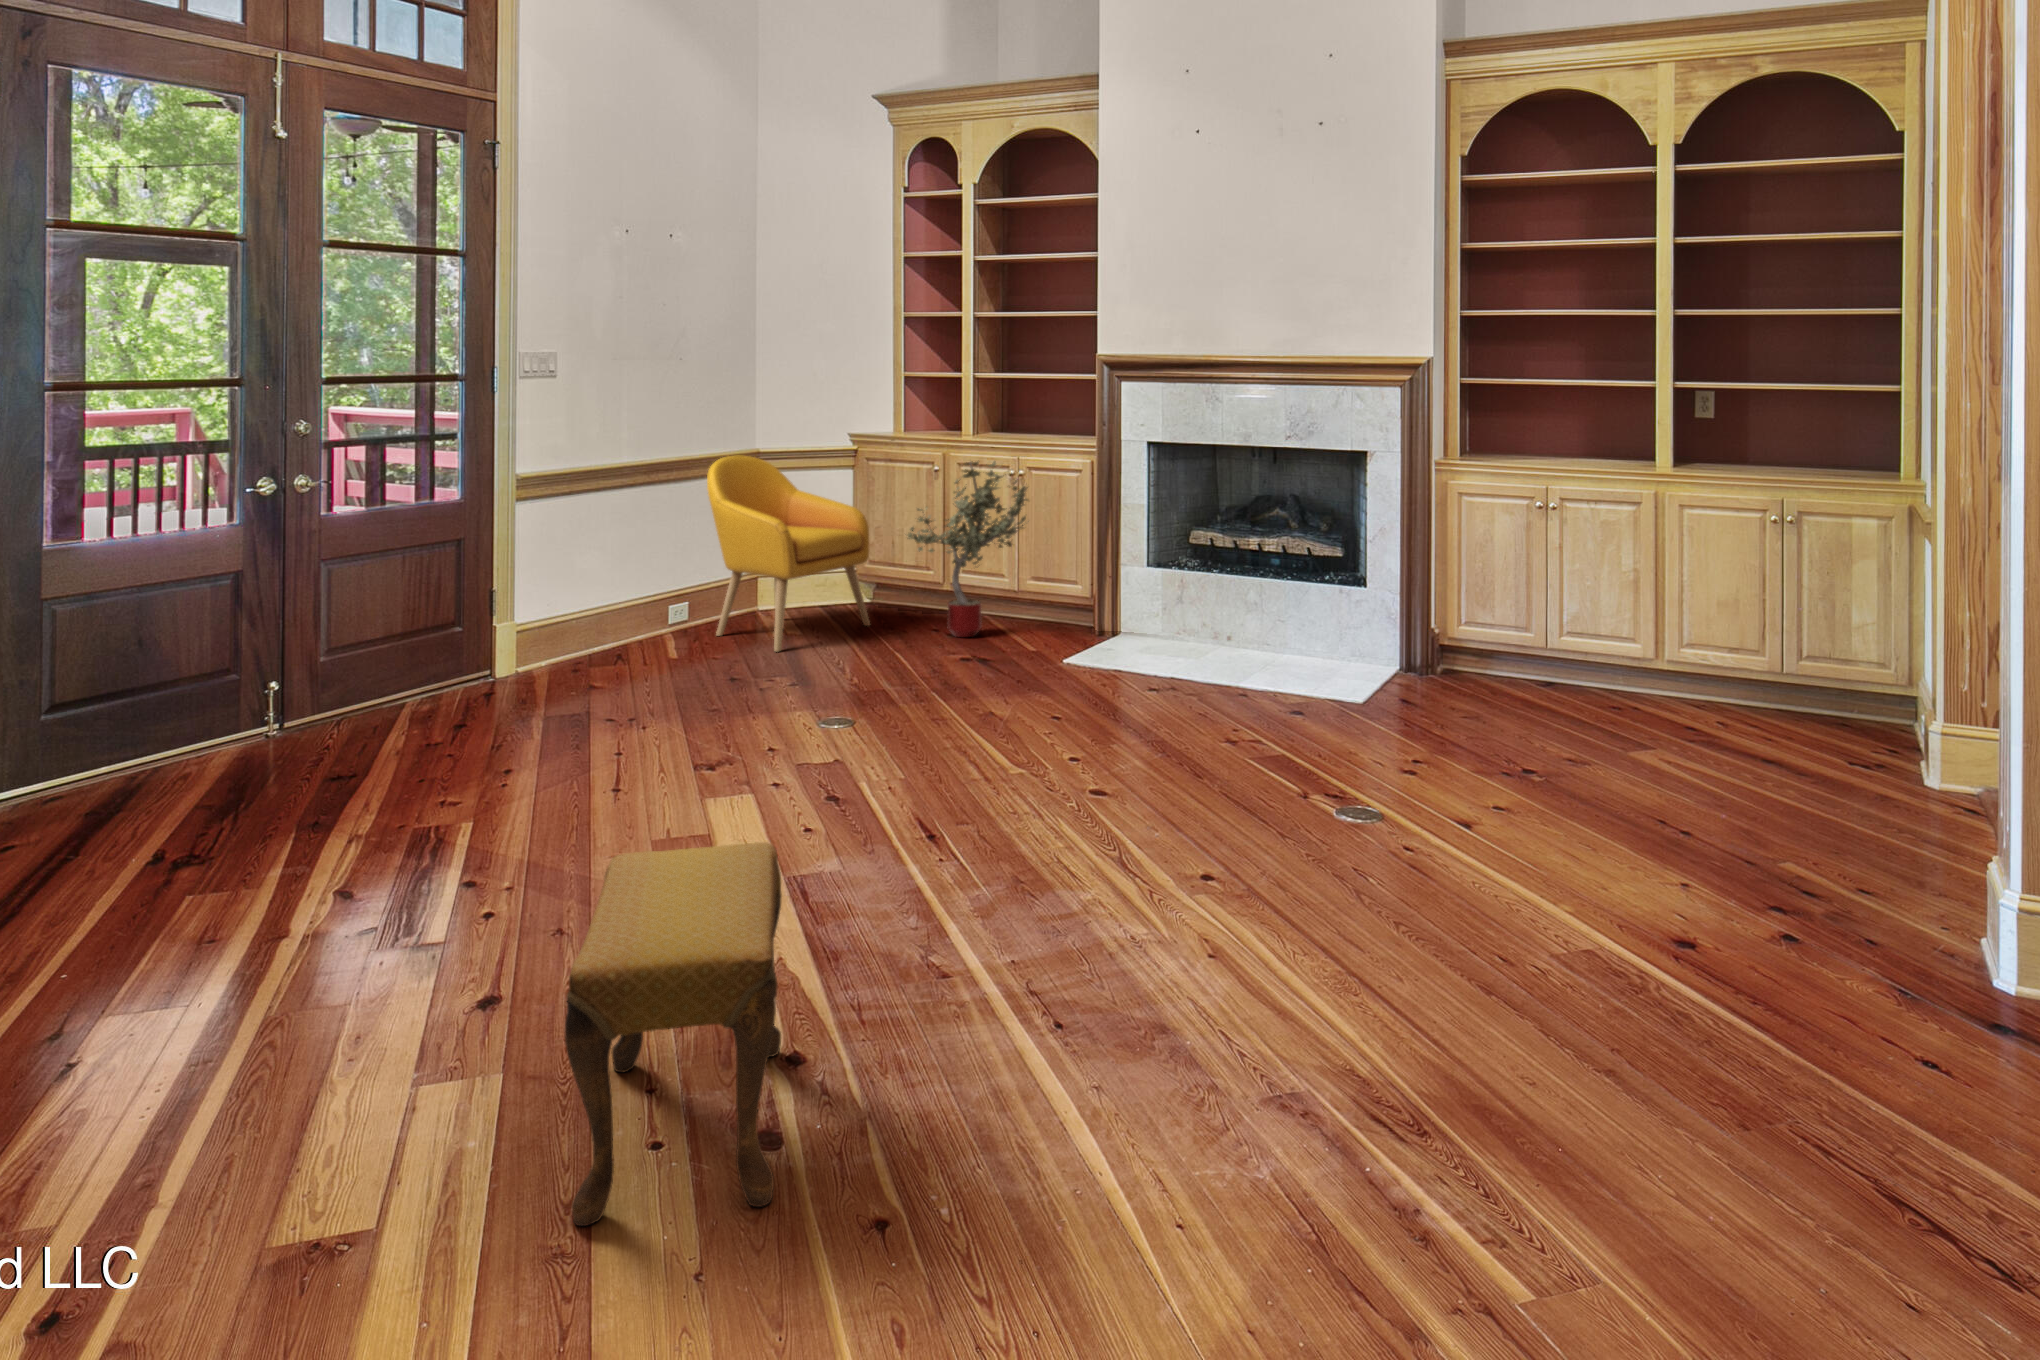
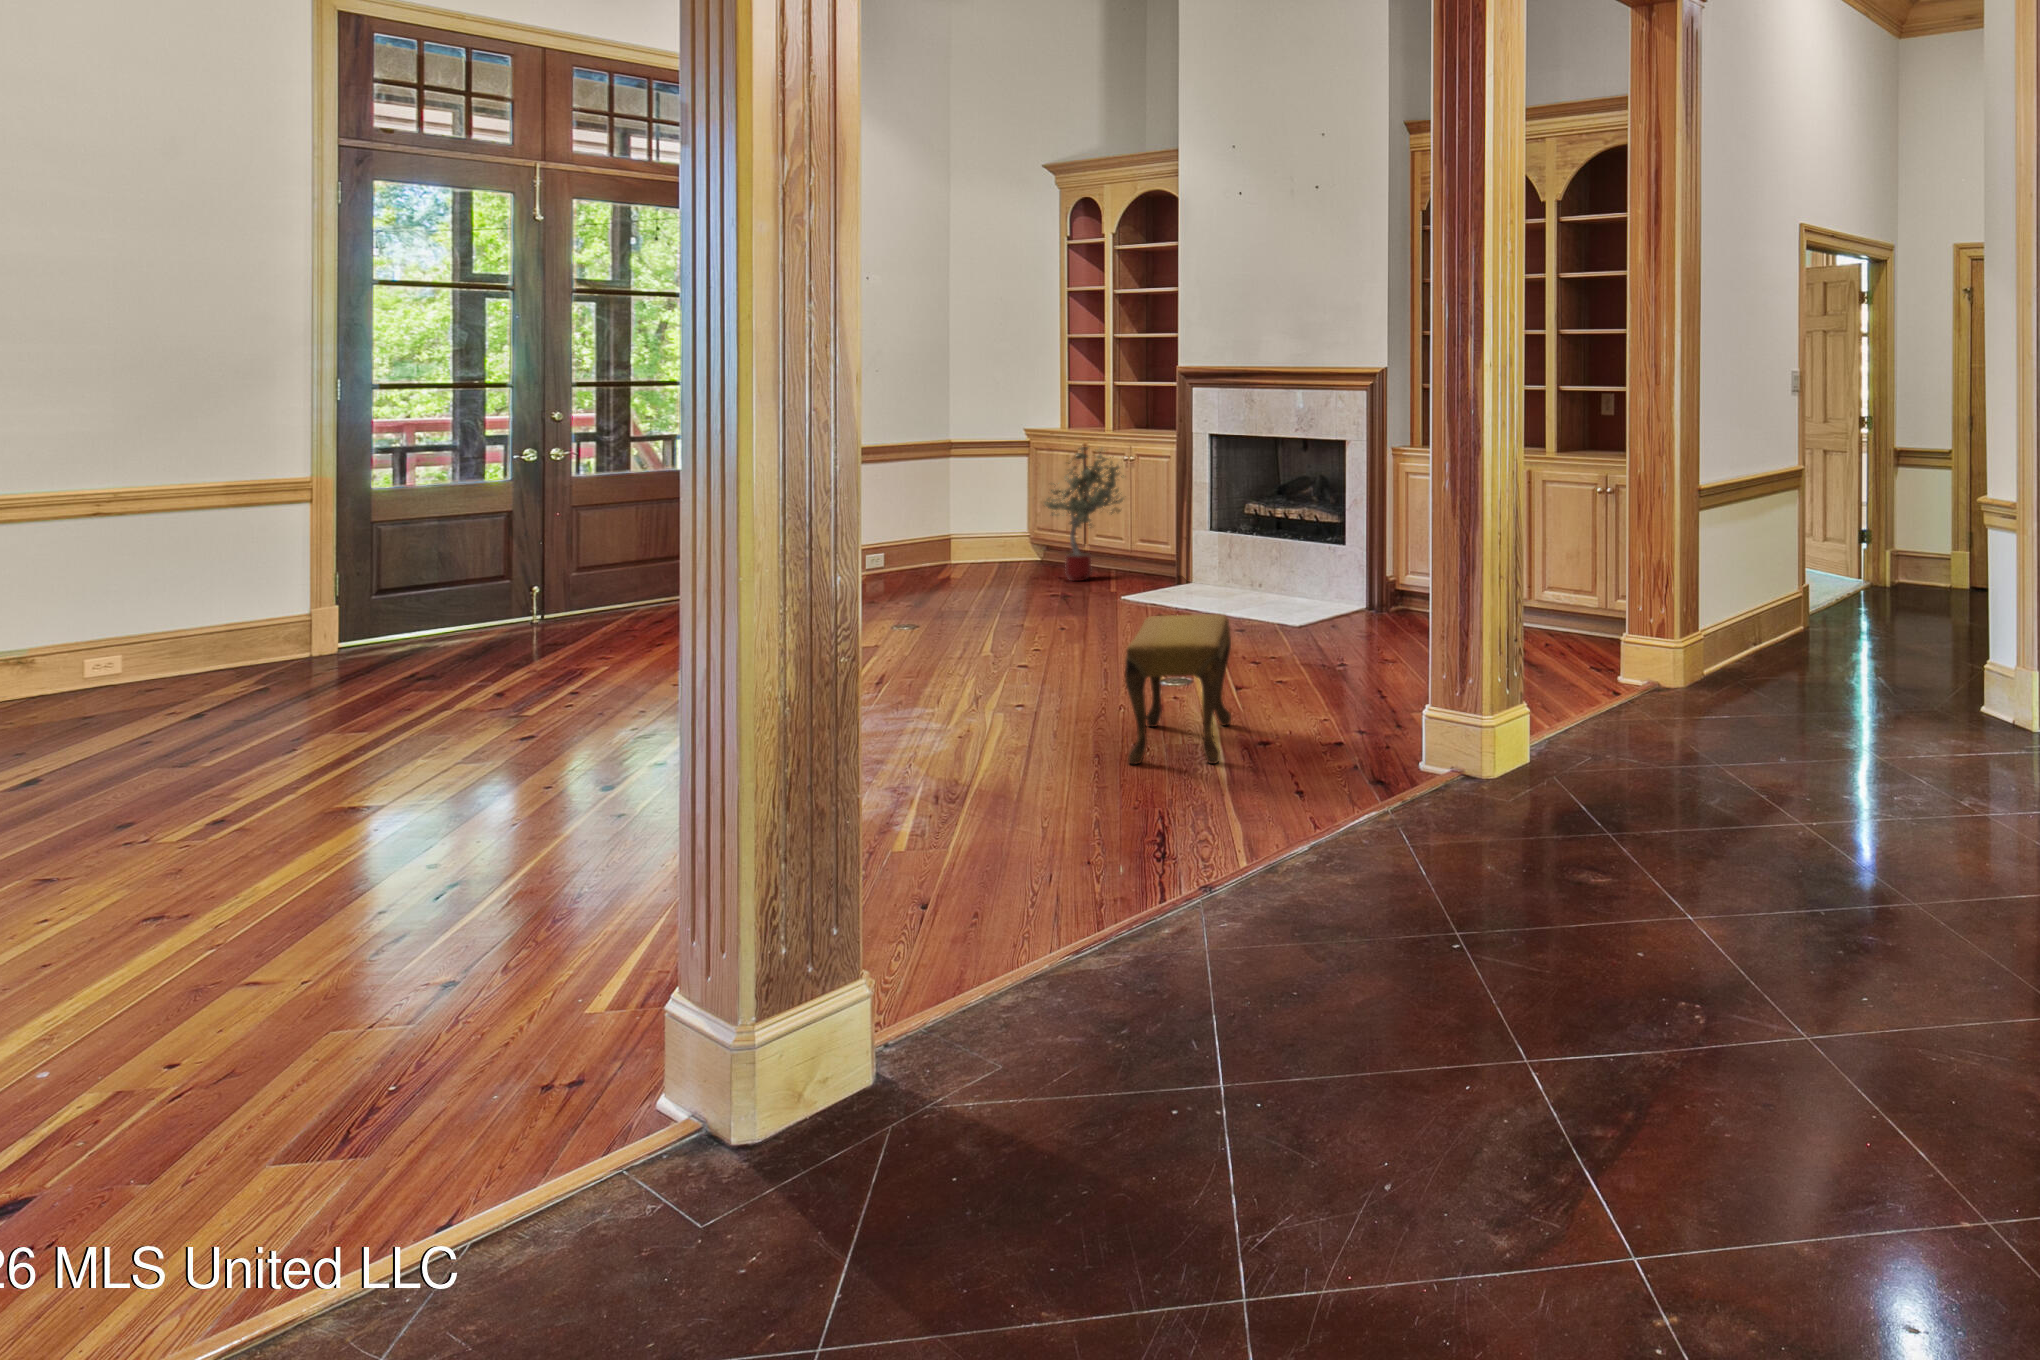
armchair: present [707,456,870,652] -> none [895,442,1021,586]
footstool: present [565,842,782,1226] -> present [1125,614,1231,765]

